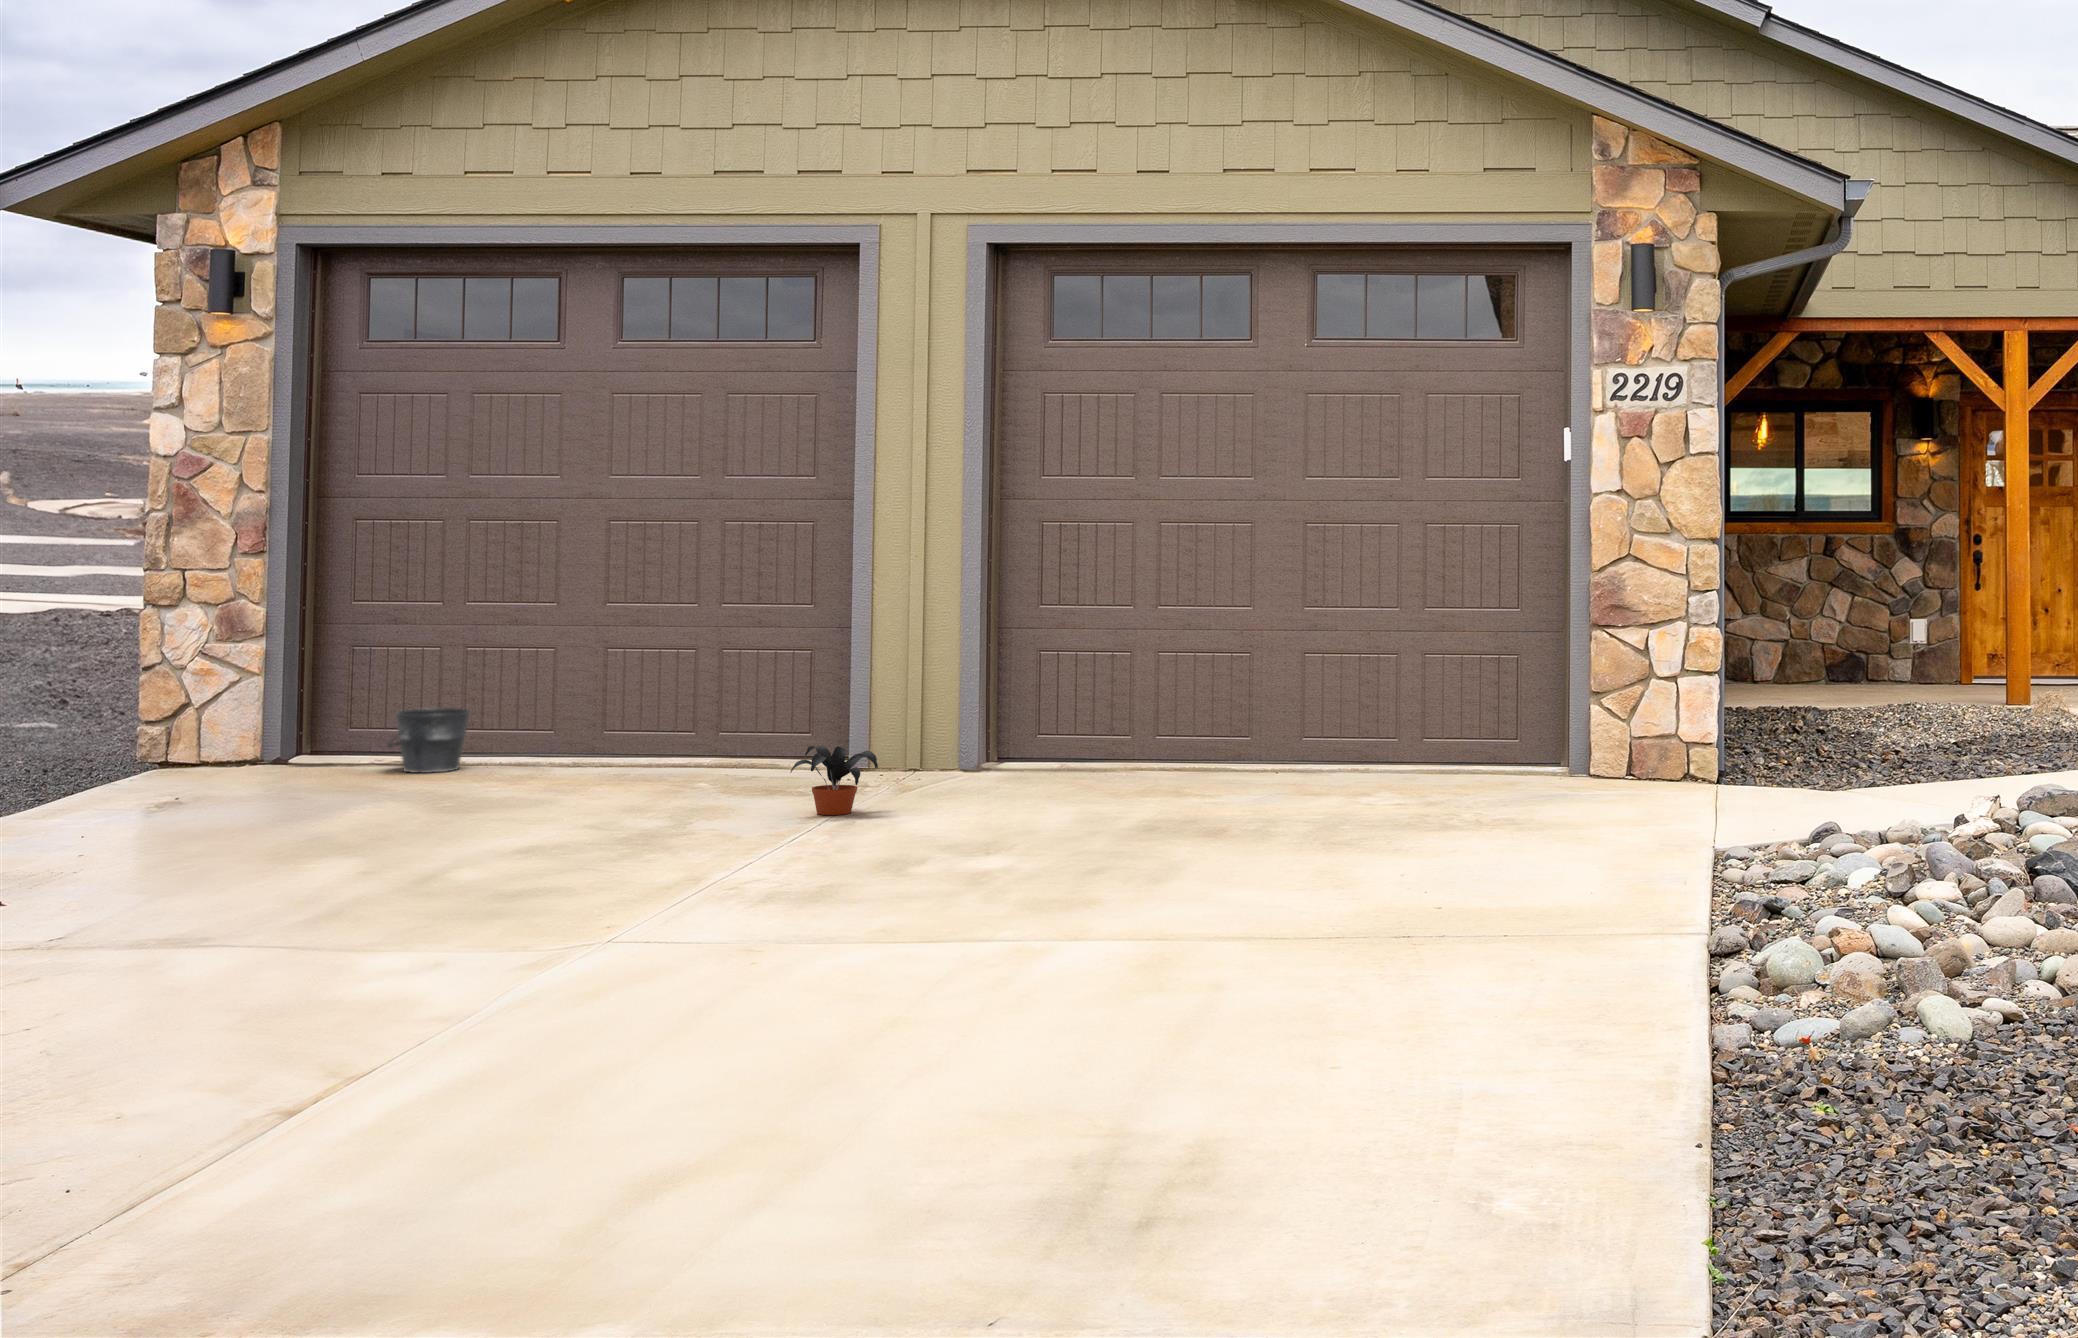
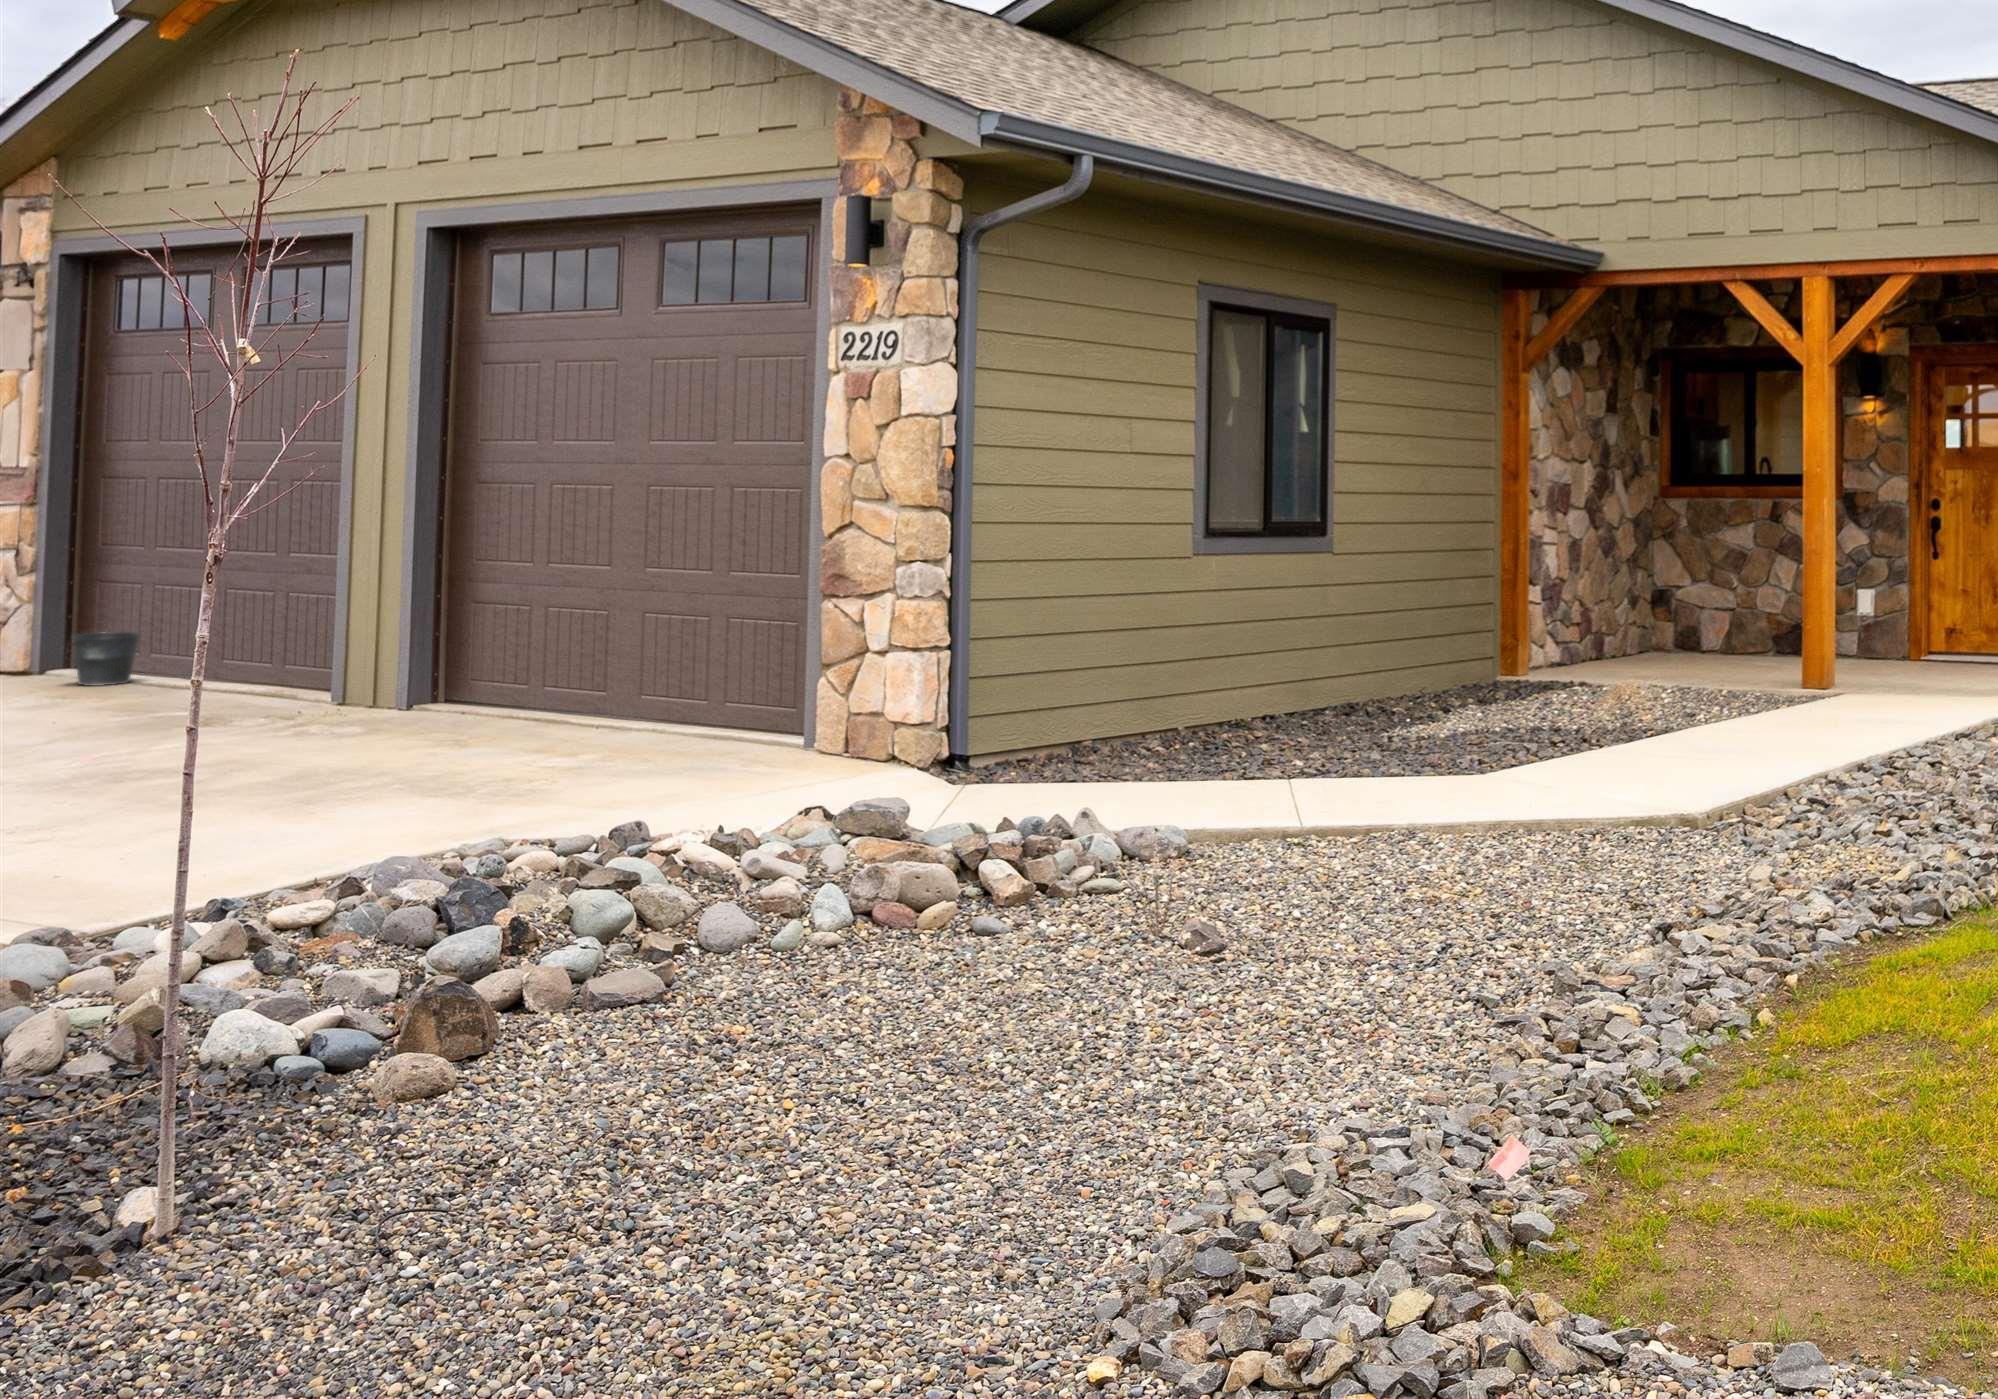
potted plant: present [790,746,878,815] -> none [40,681,135,744]

